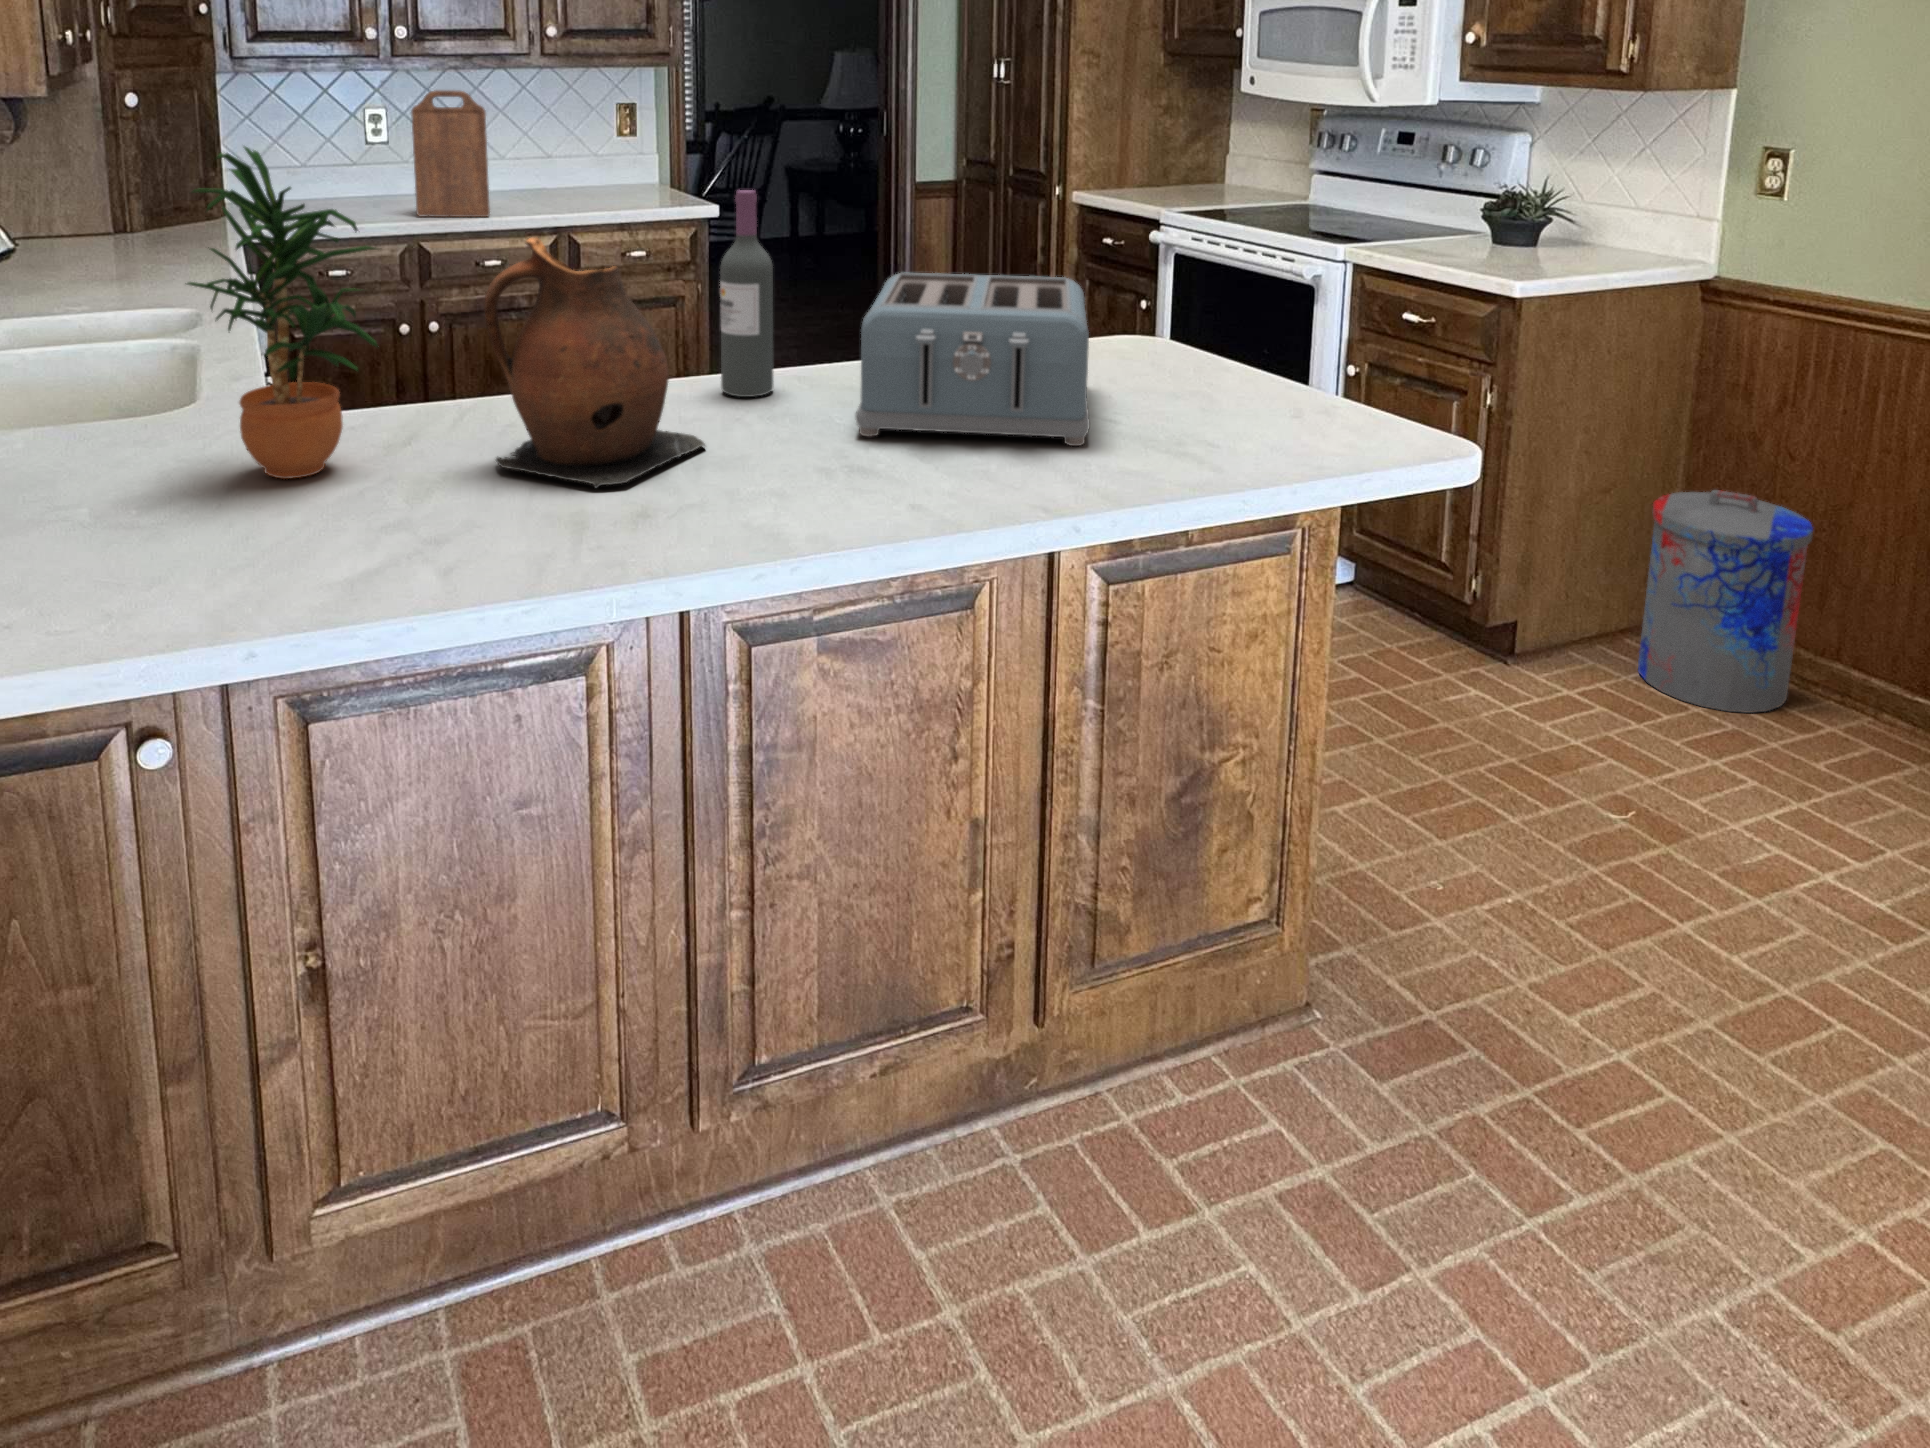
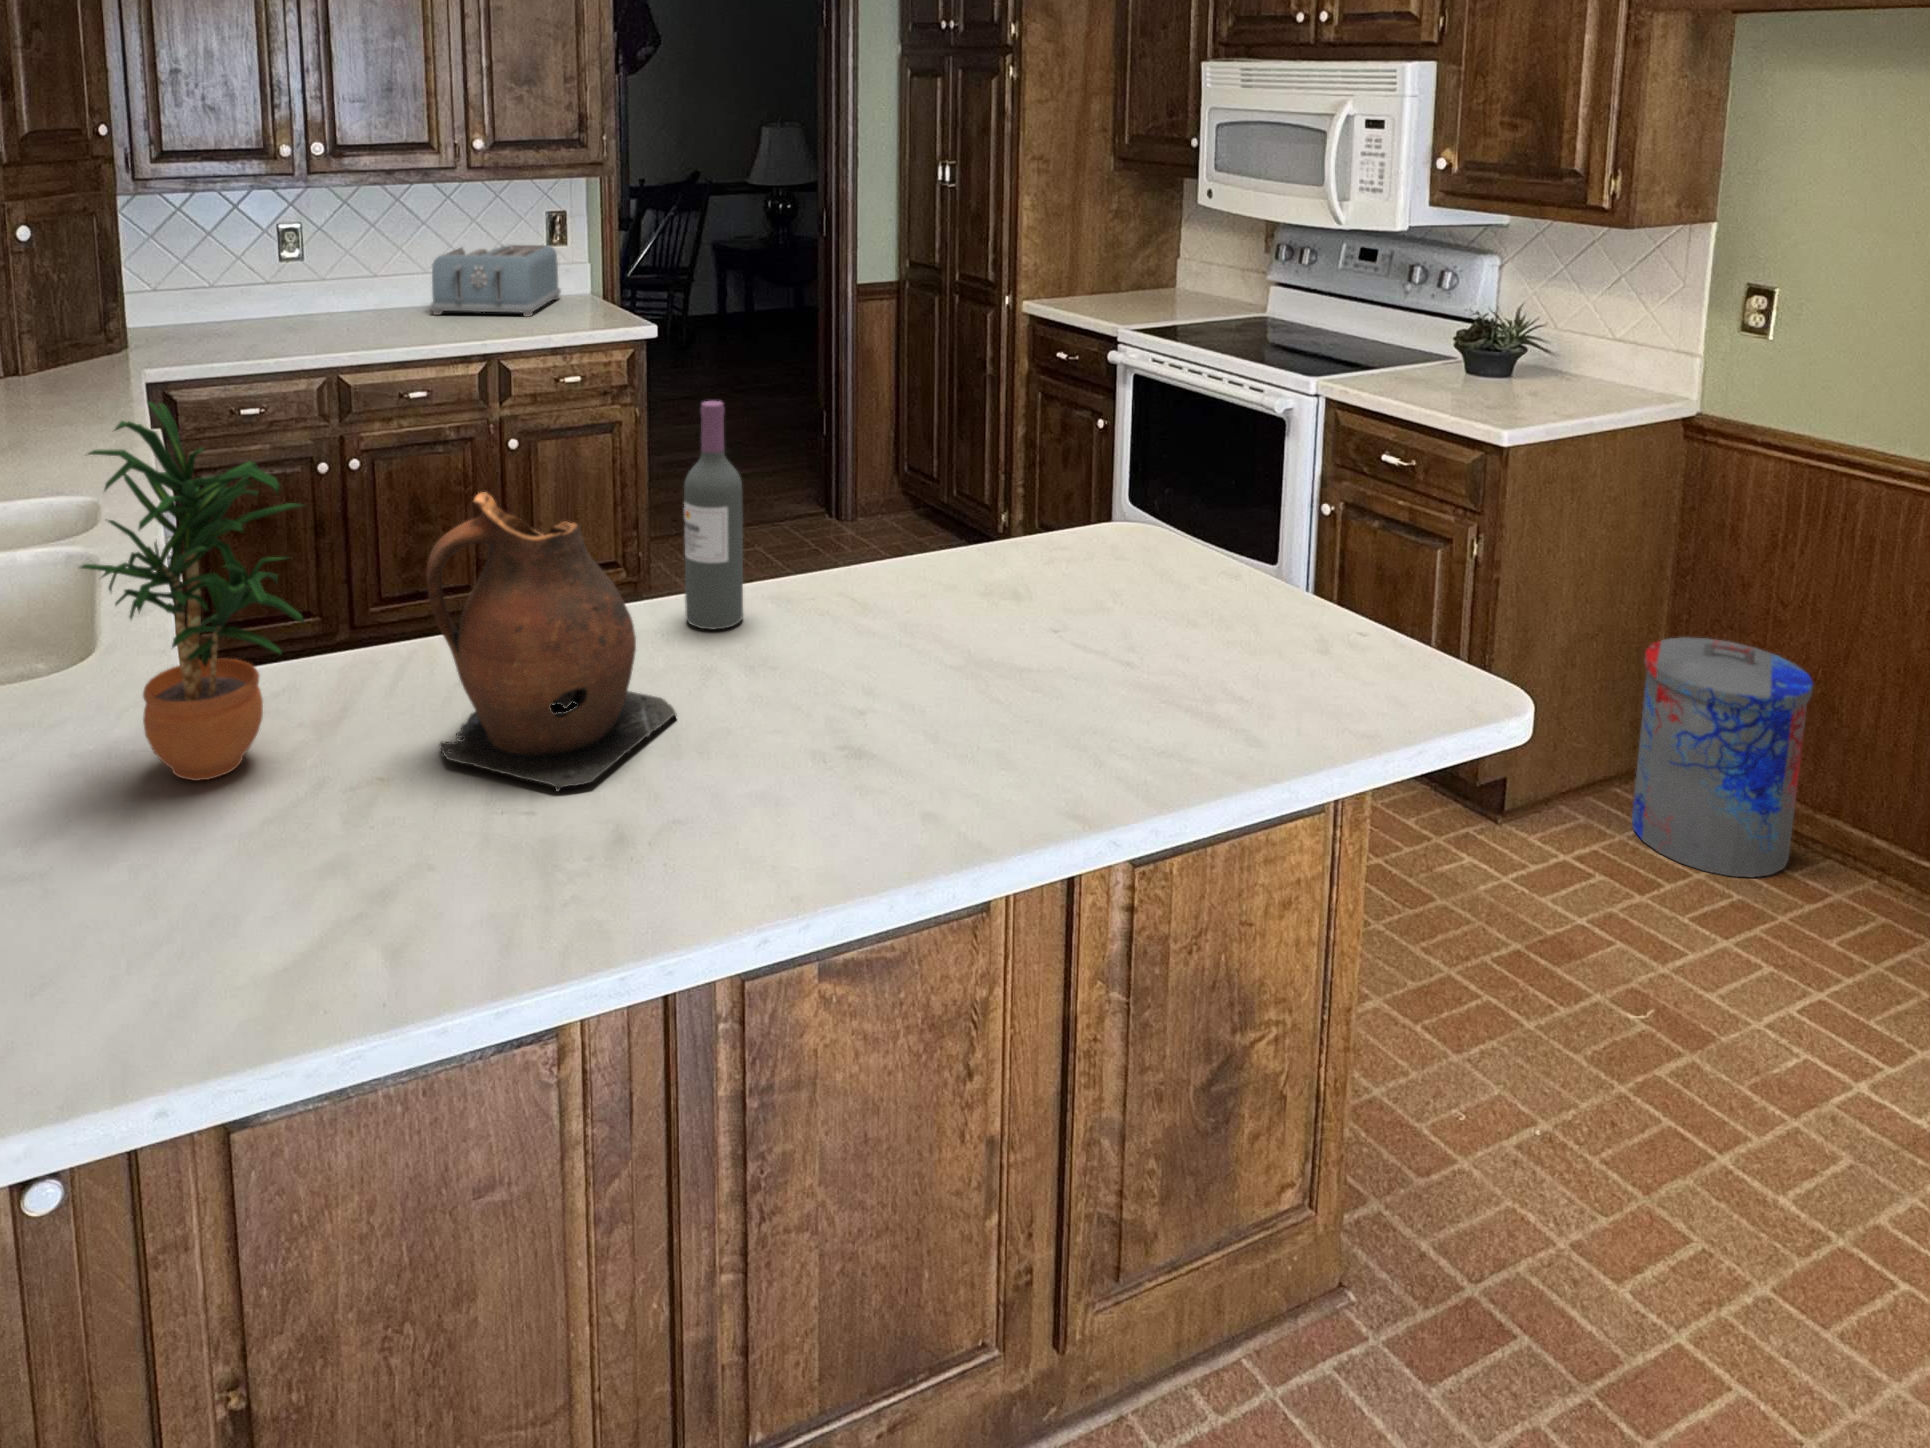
cutting board: present [411,90,490,217] -> none [327,212,412,345]
toaster: present [855,272,1090,446] -> present [430,245,561,317]

